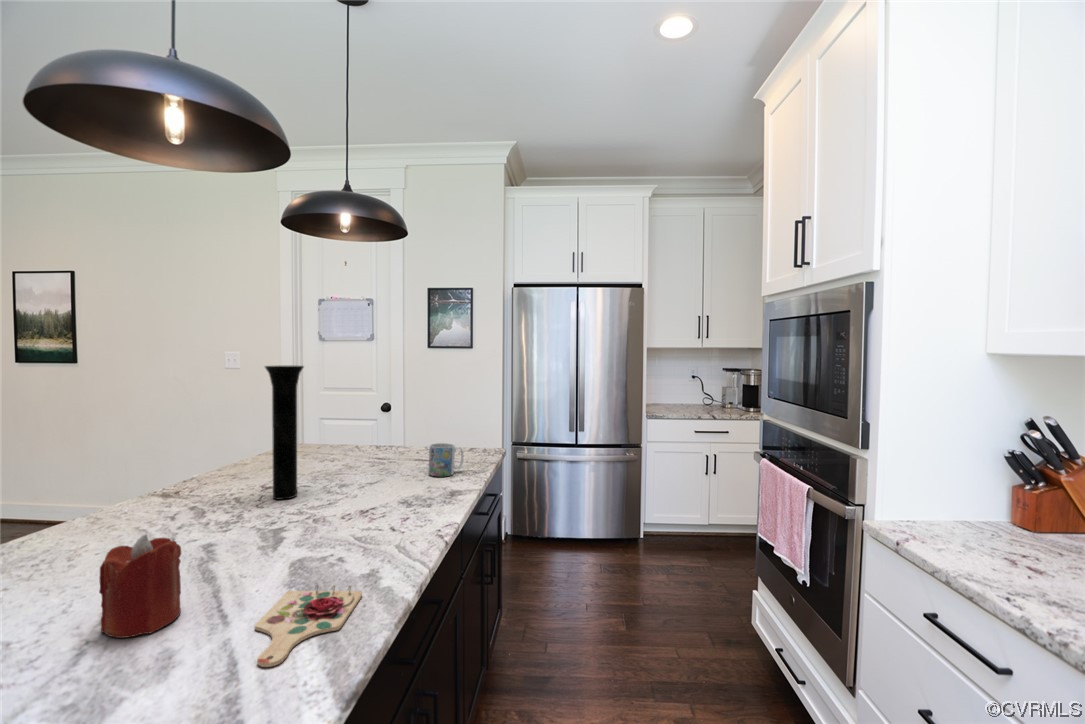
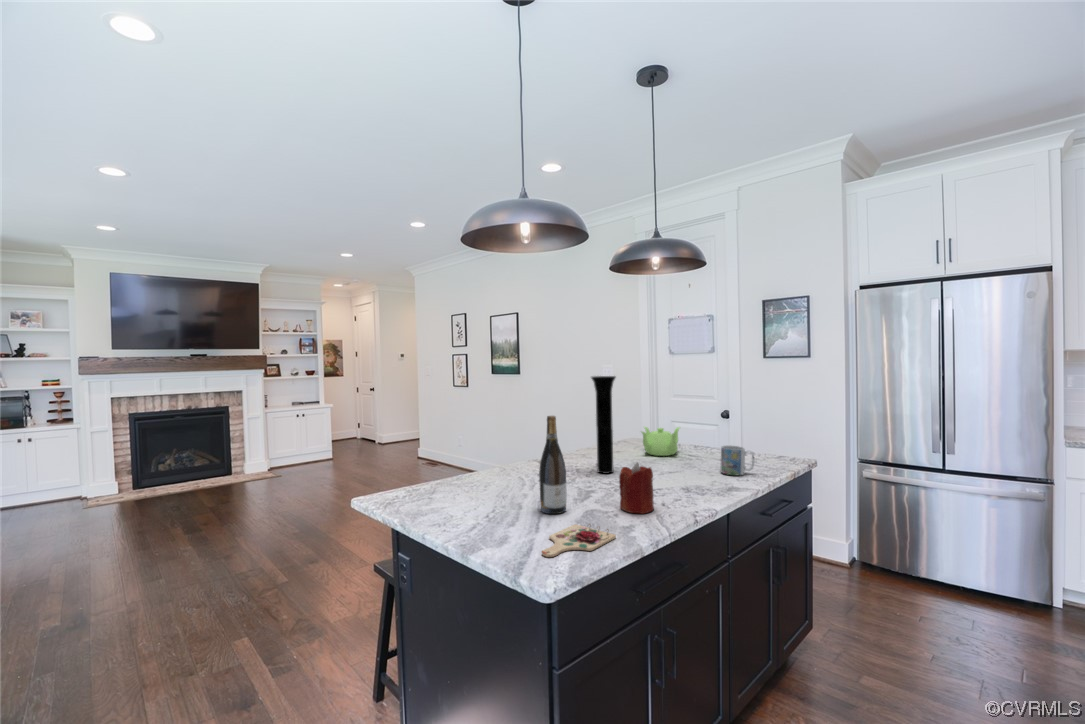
teapot: none [320,426,370,464] -> present [642,427,679,456]
wine bottle: none [209,428,258,585] -> present [539,416,567,514]
candle: present [99,534,181,638] -> present [619,462,654,514]

